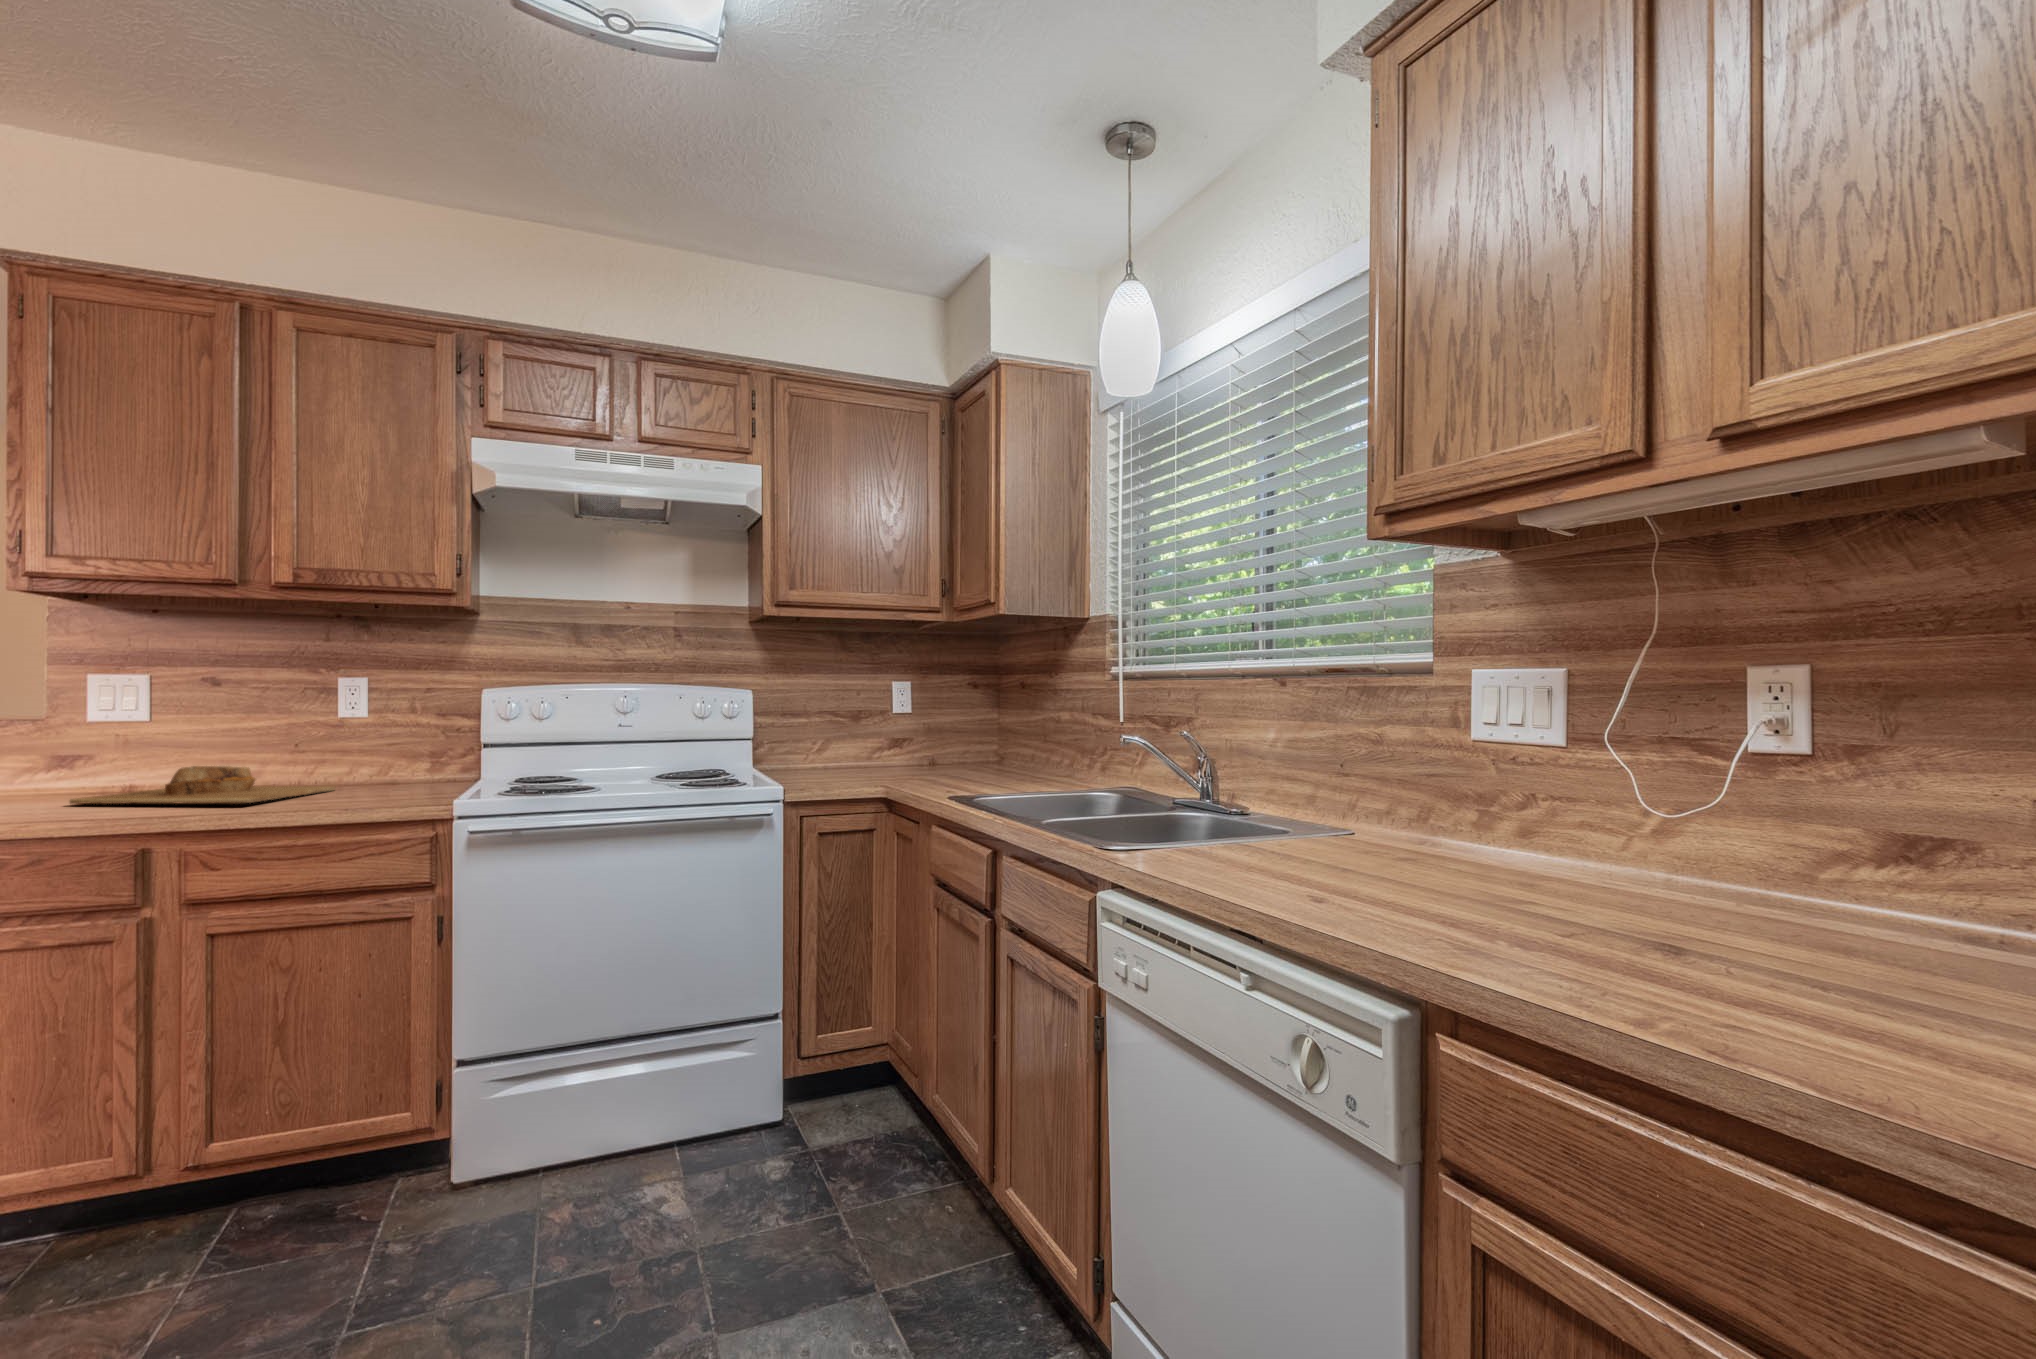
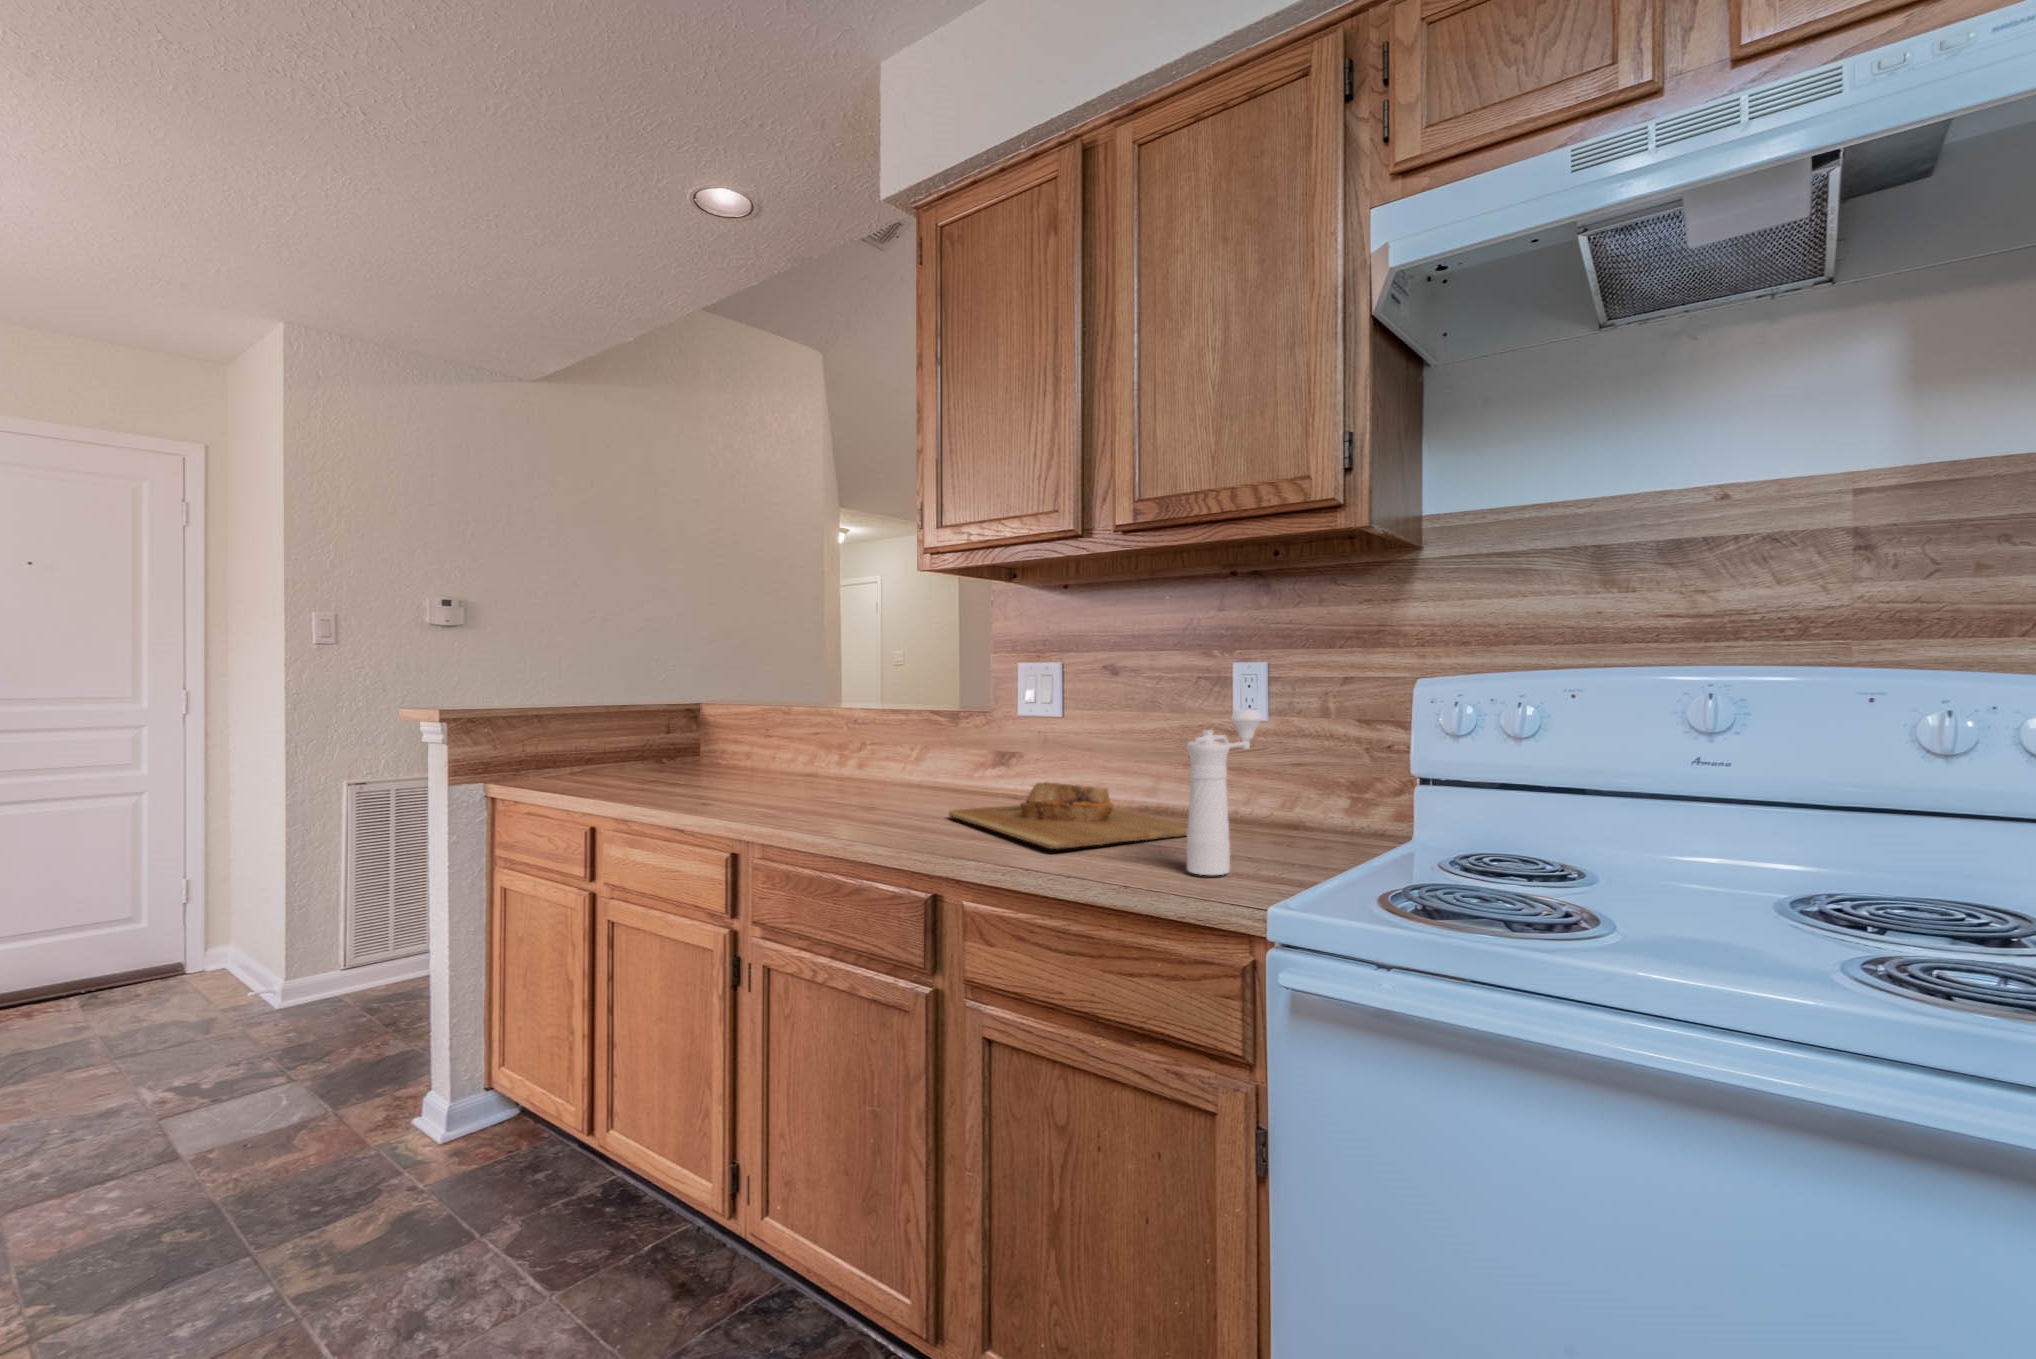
pepper mill: none [366,706,403,801] -> present [1187,709,1261,875]

